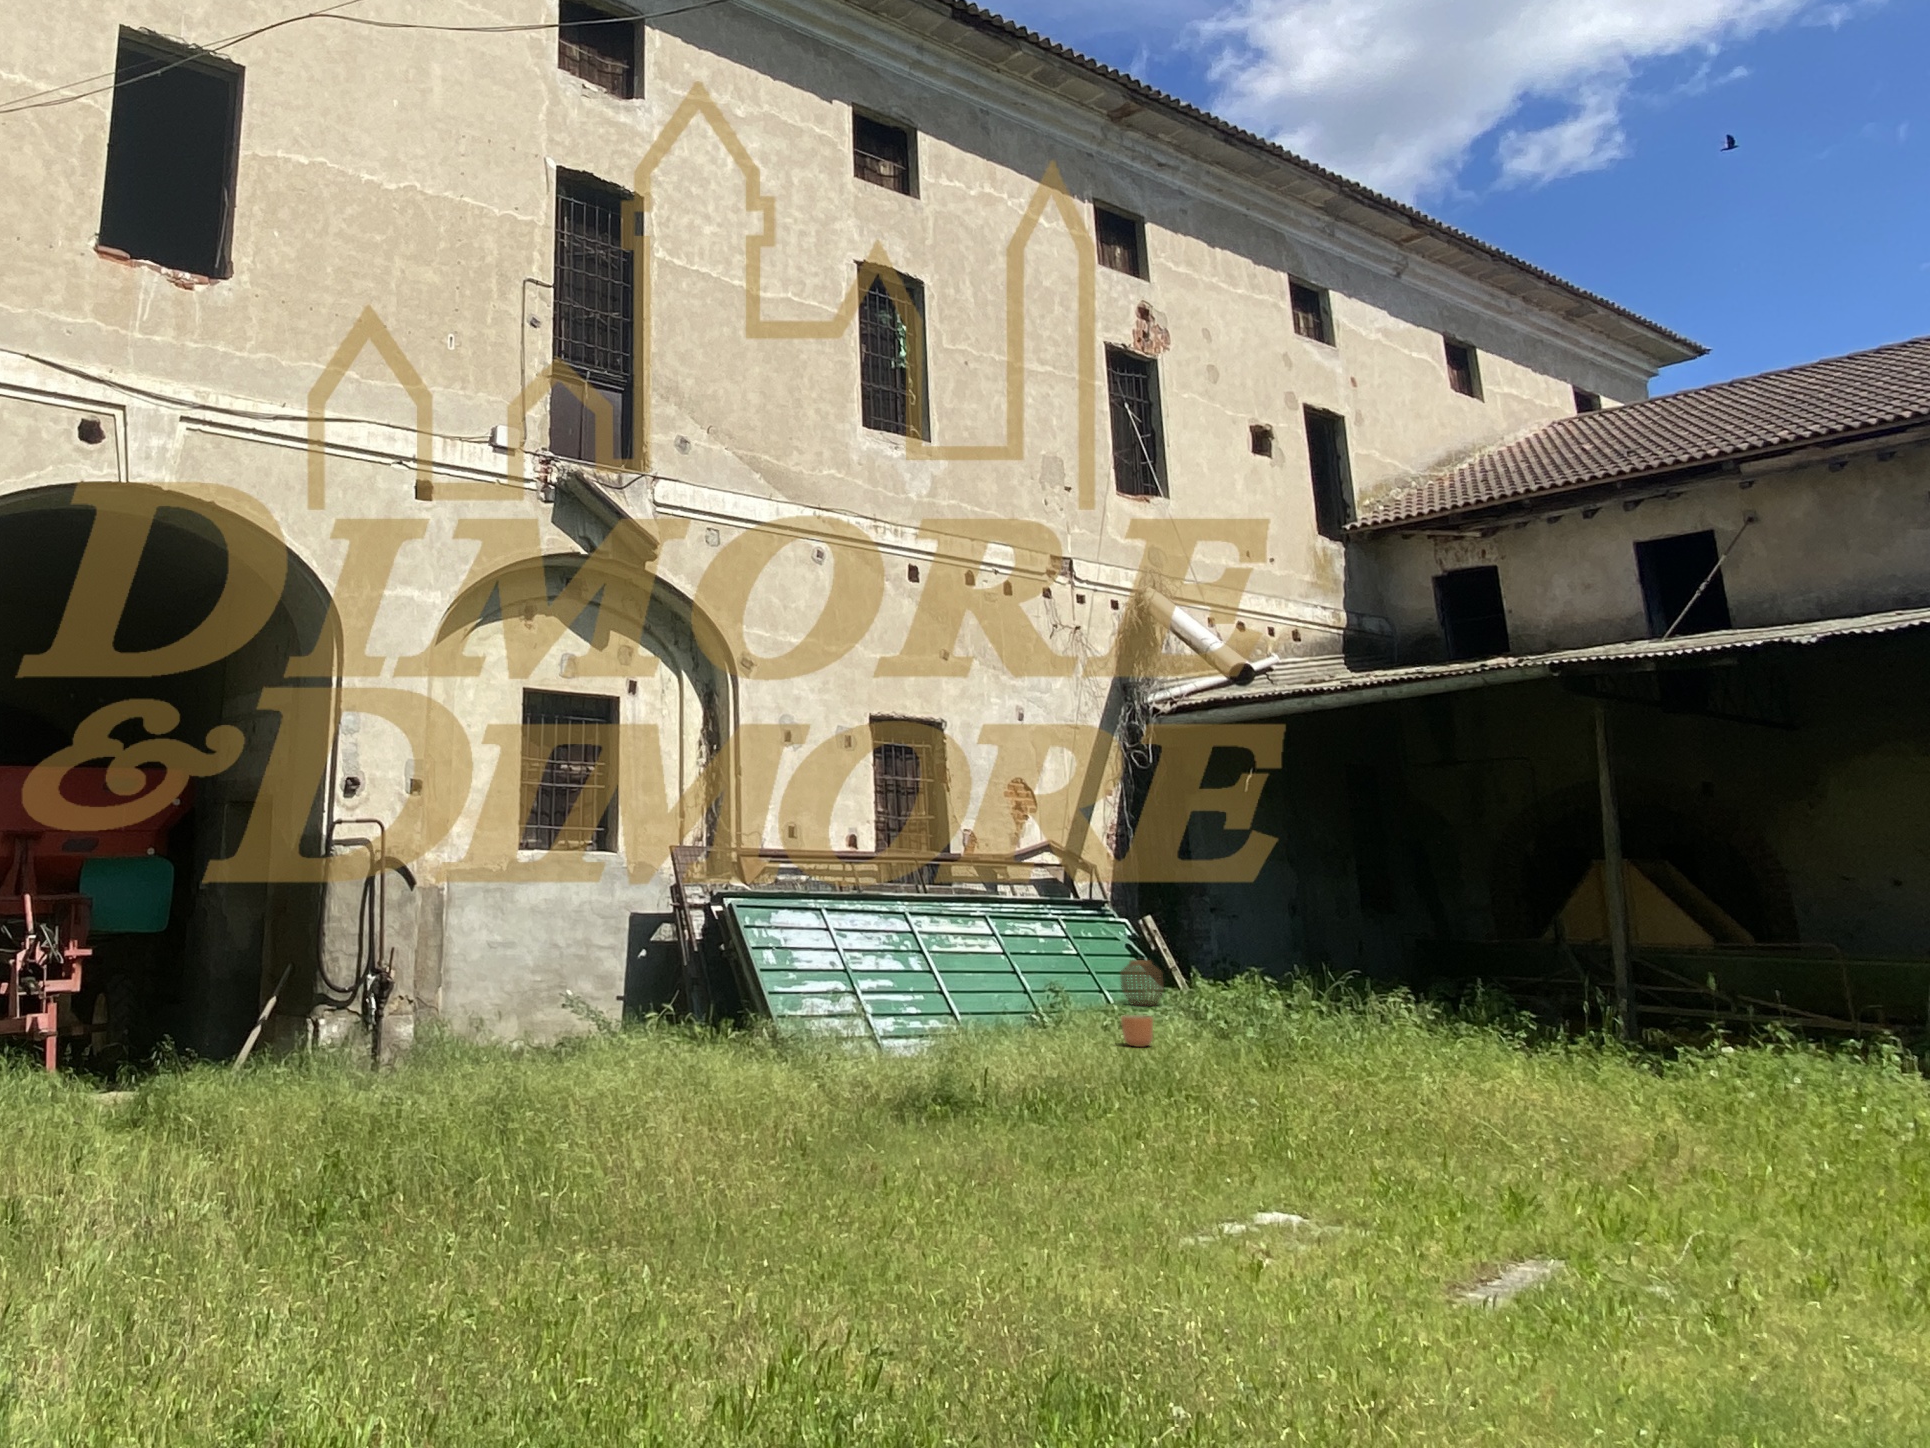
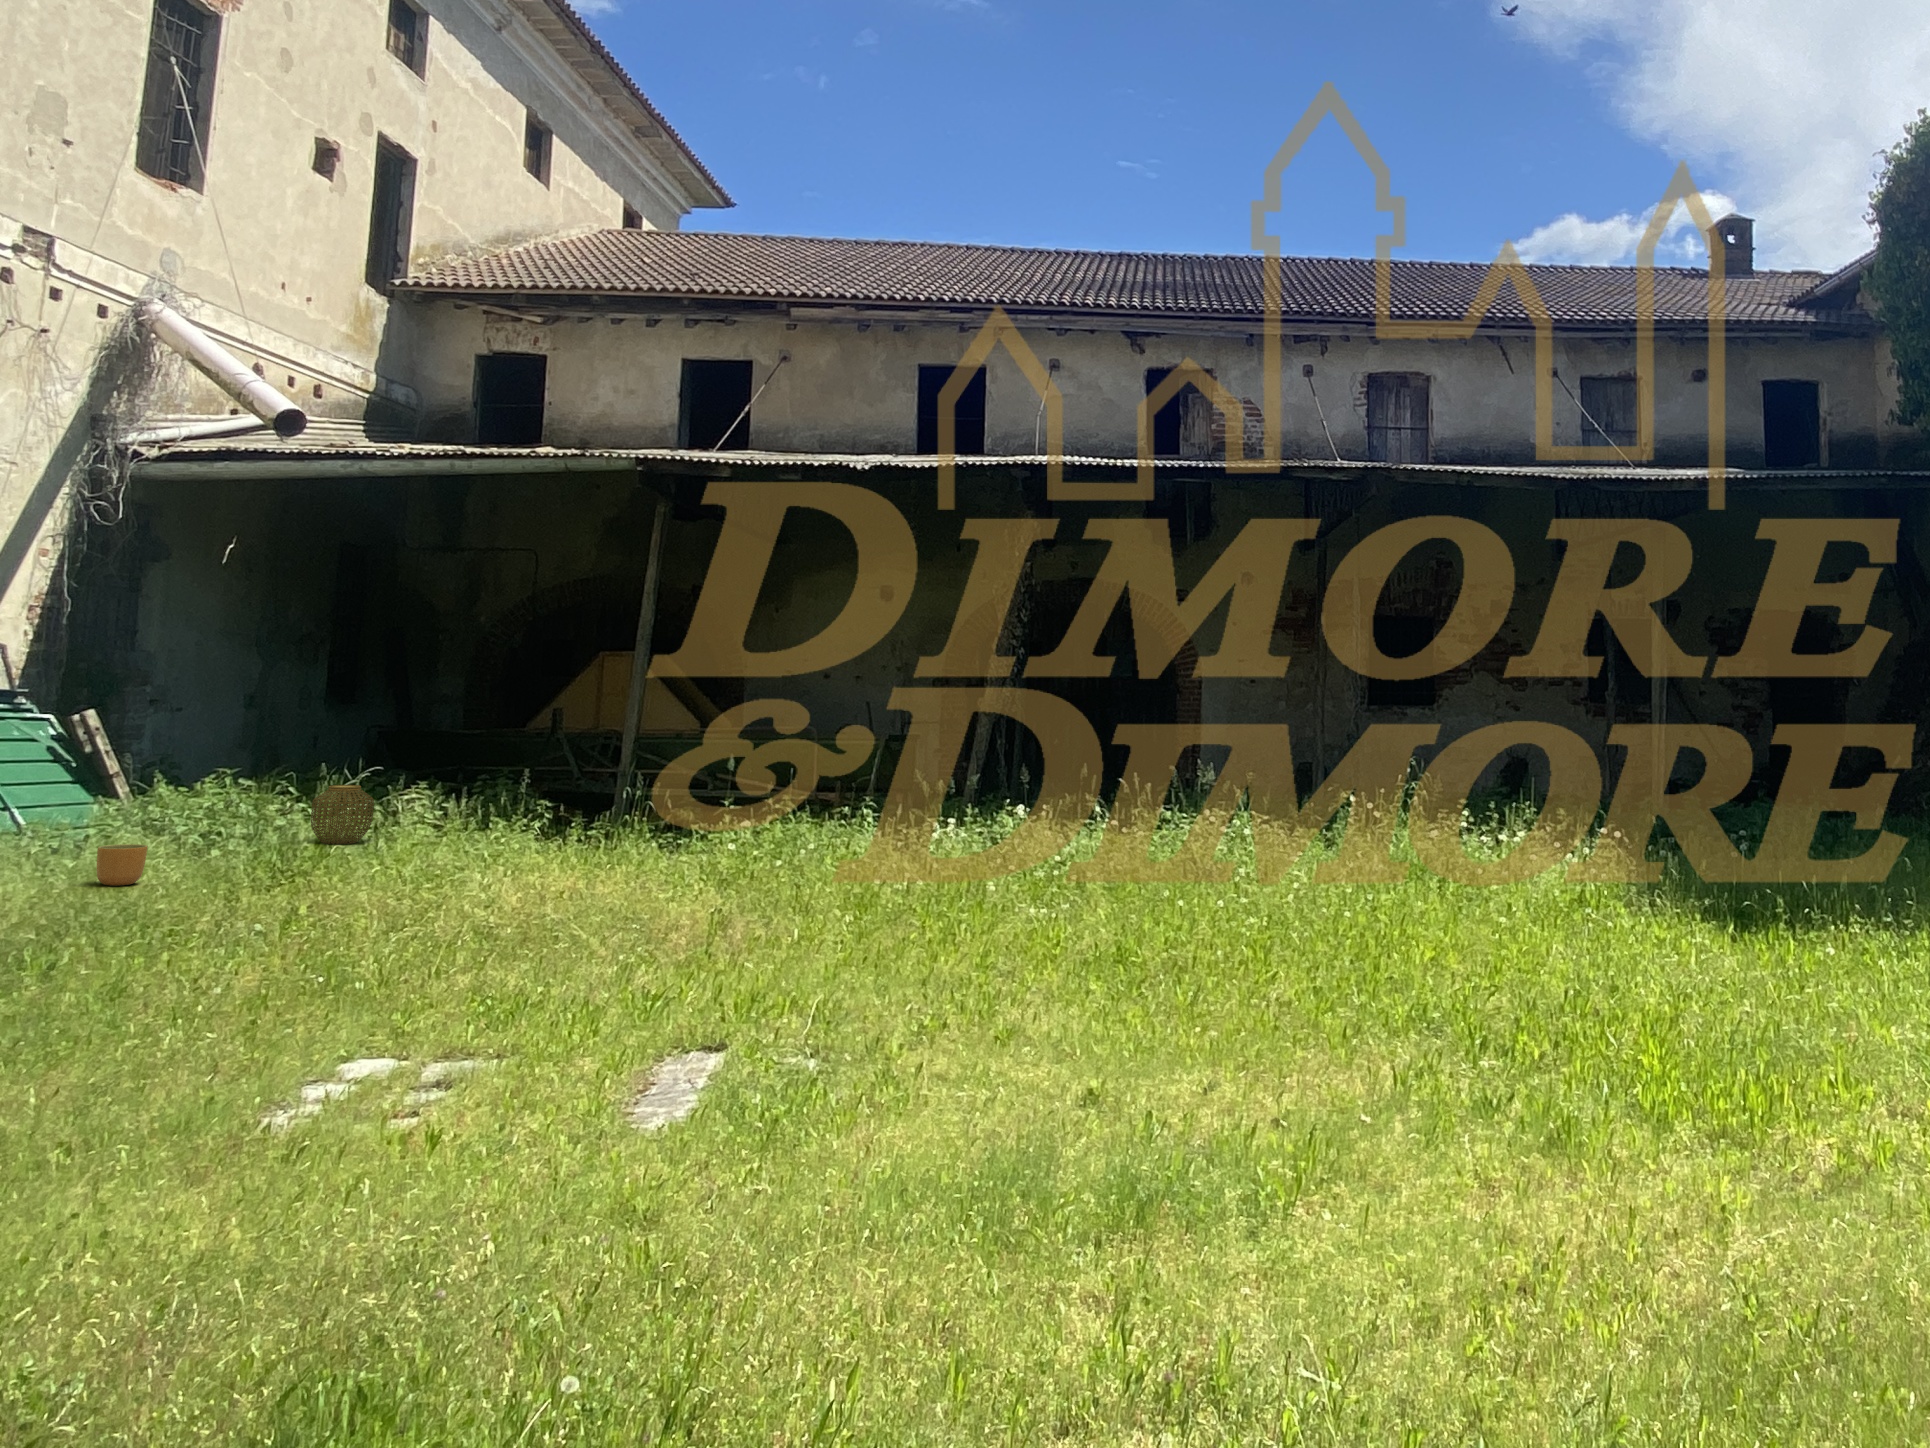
woven basket: present [1120,960,1164,1006] -> present [311,785,374,844]

